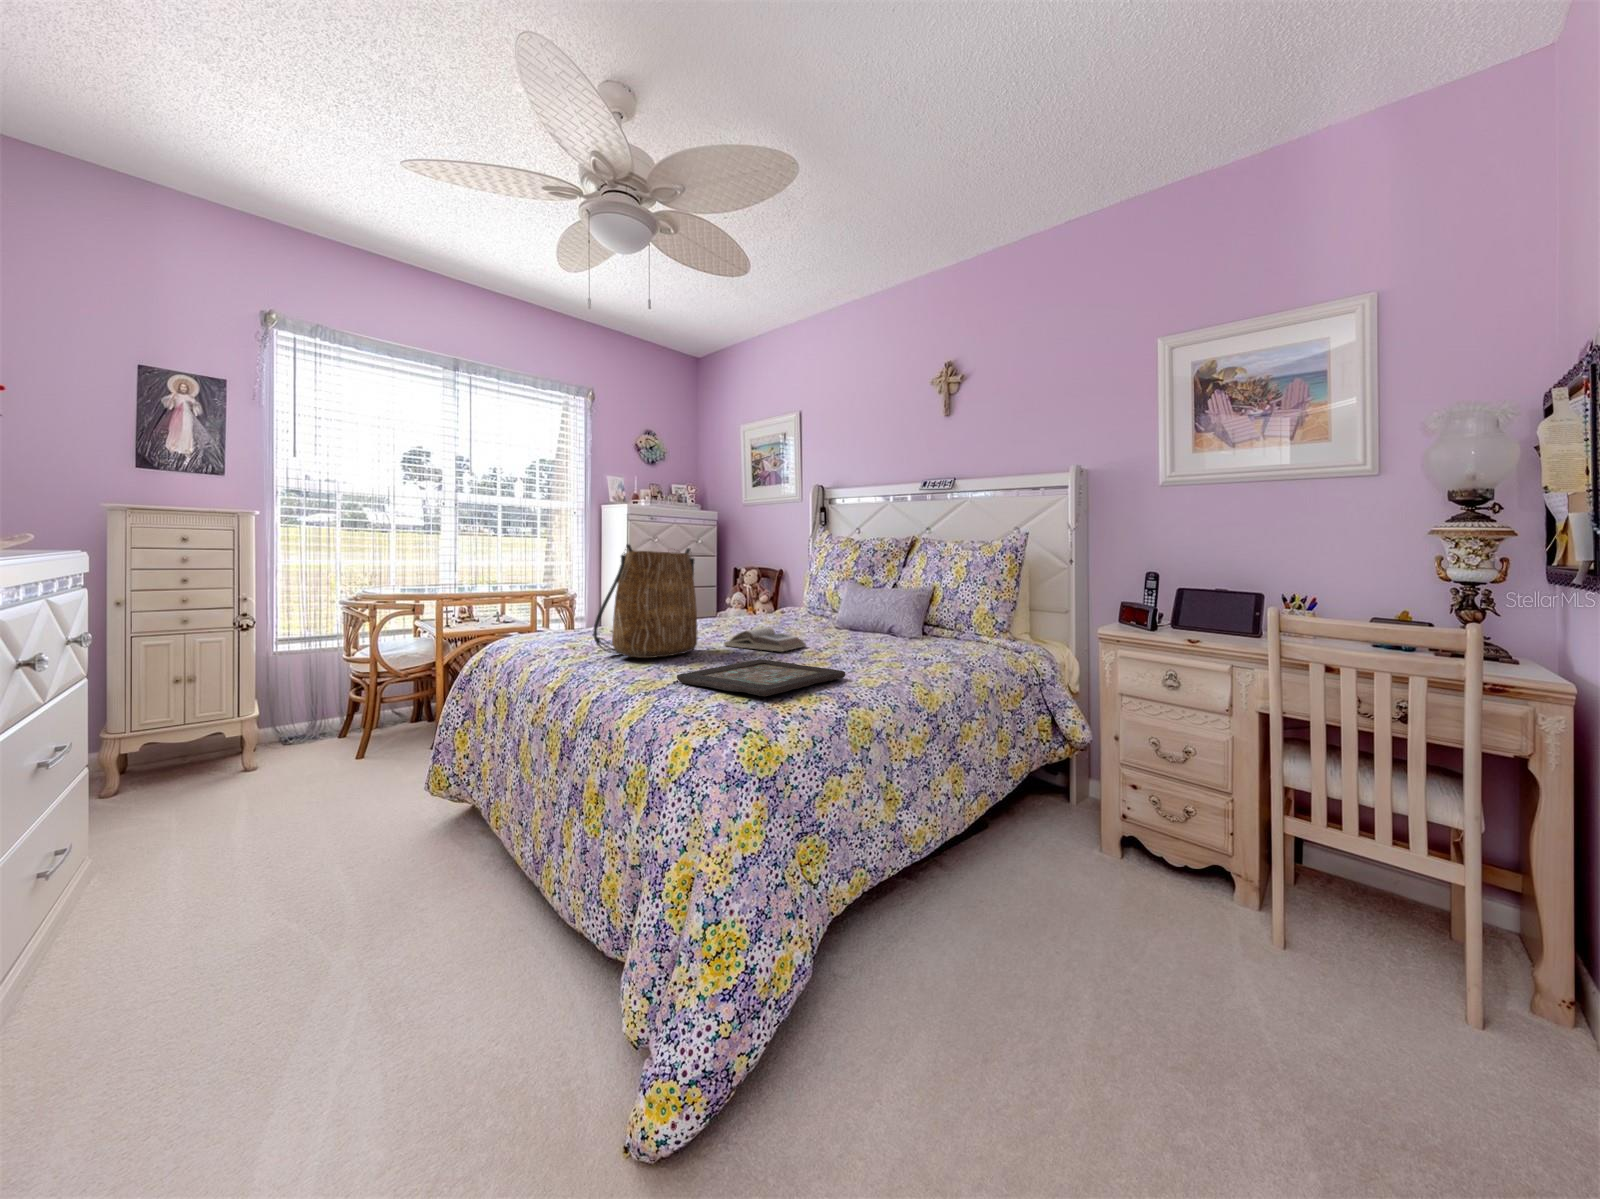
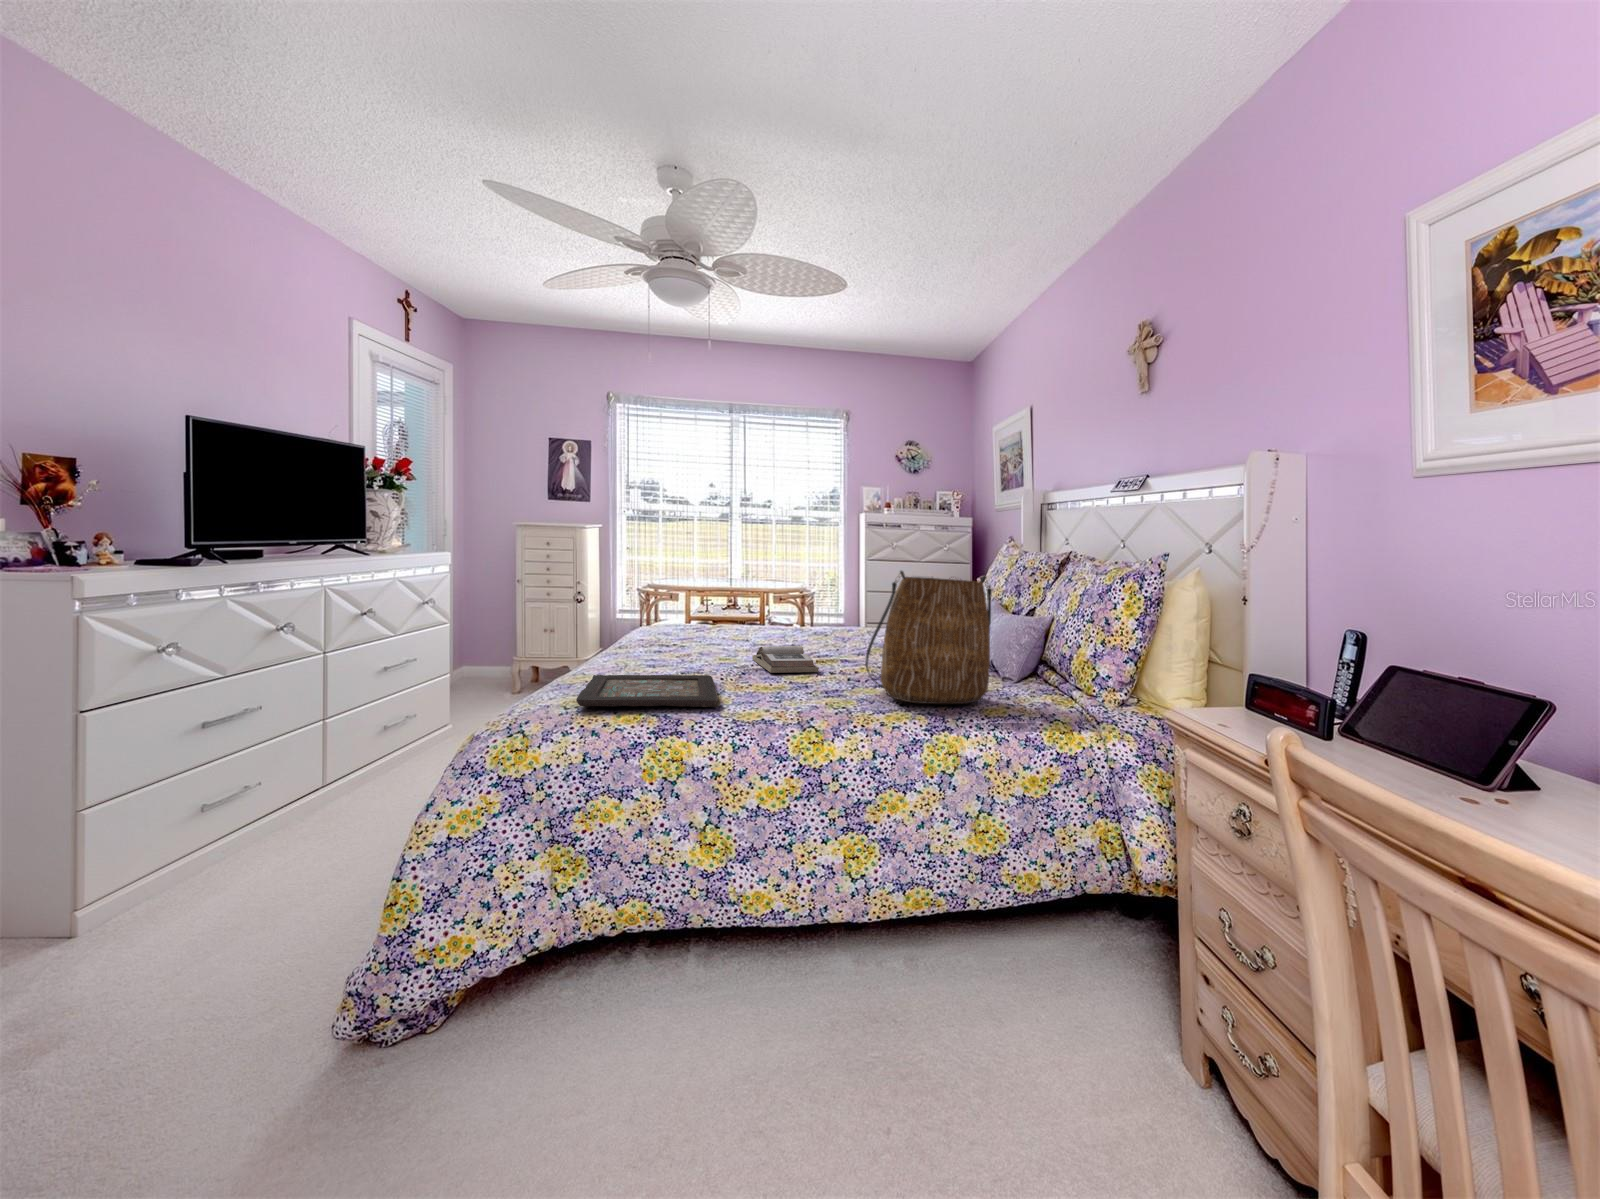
tote bag: present [593,544,697,658] -> present [865,571,992,704]

